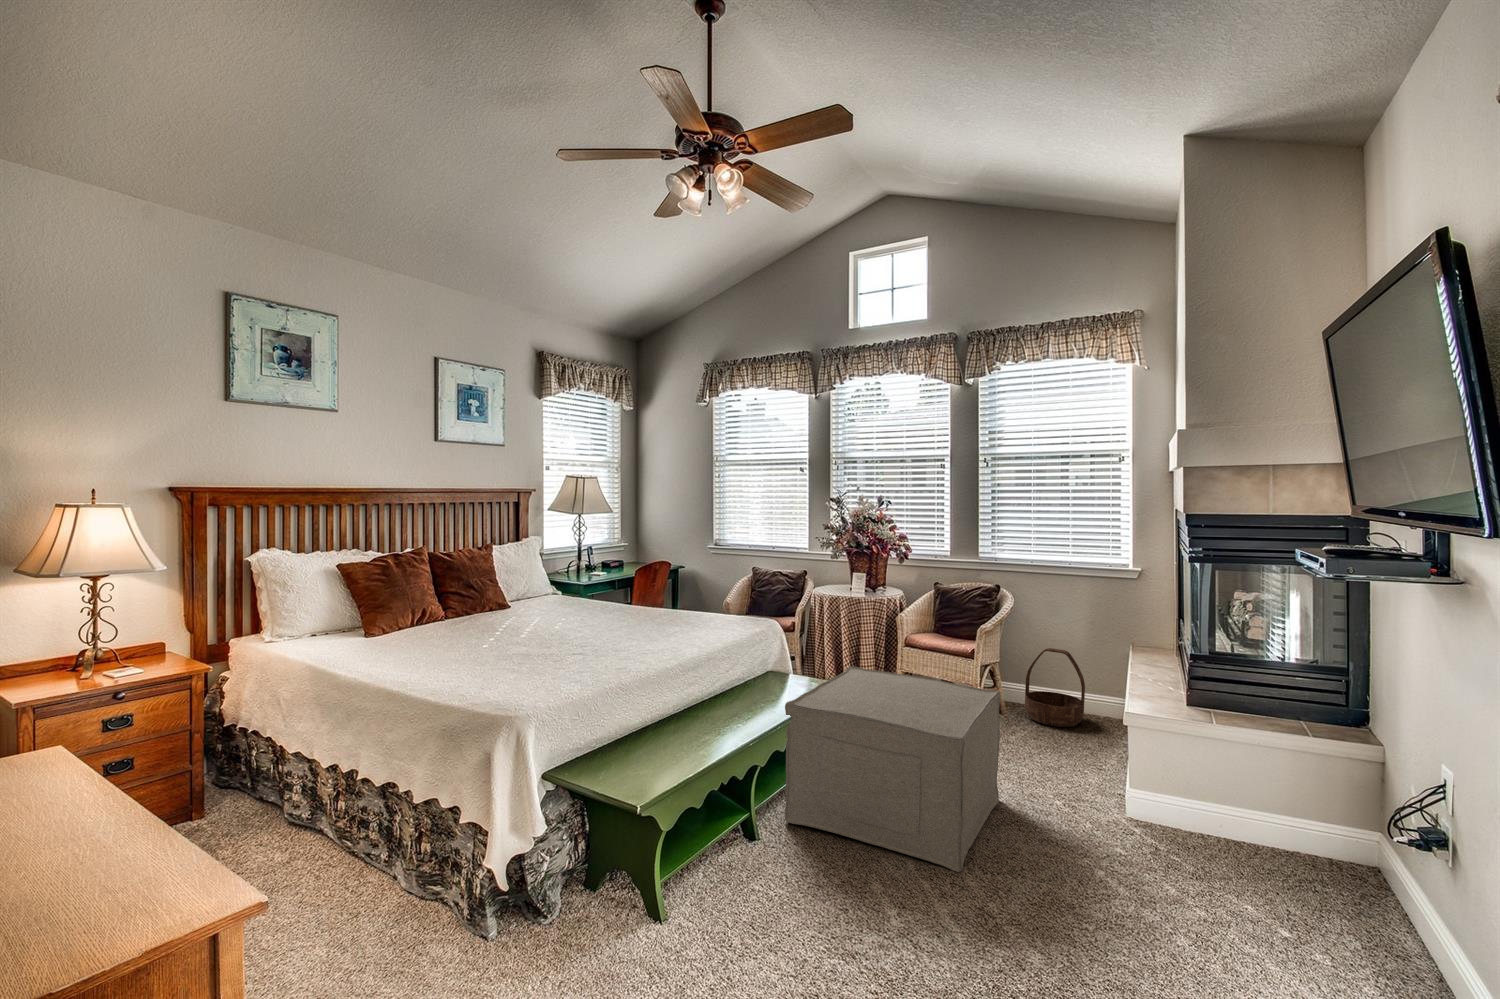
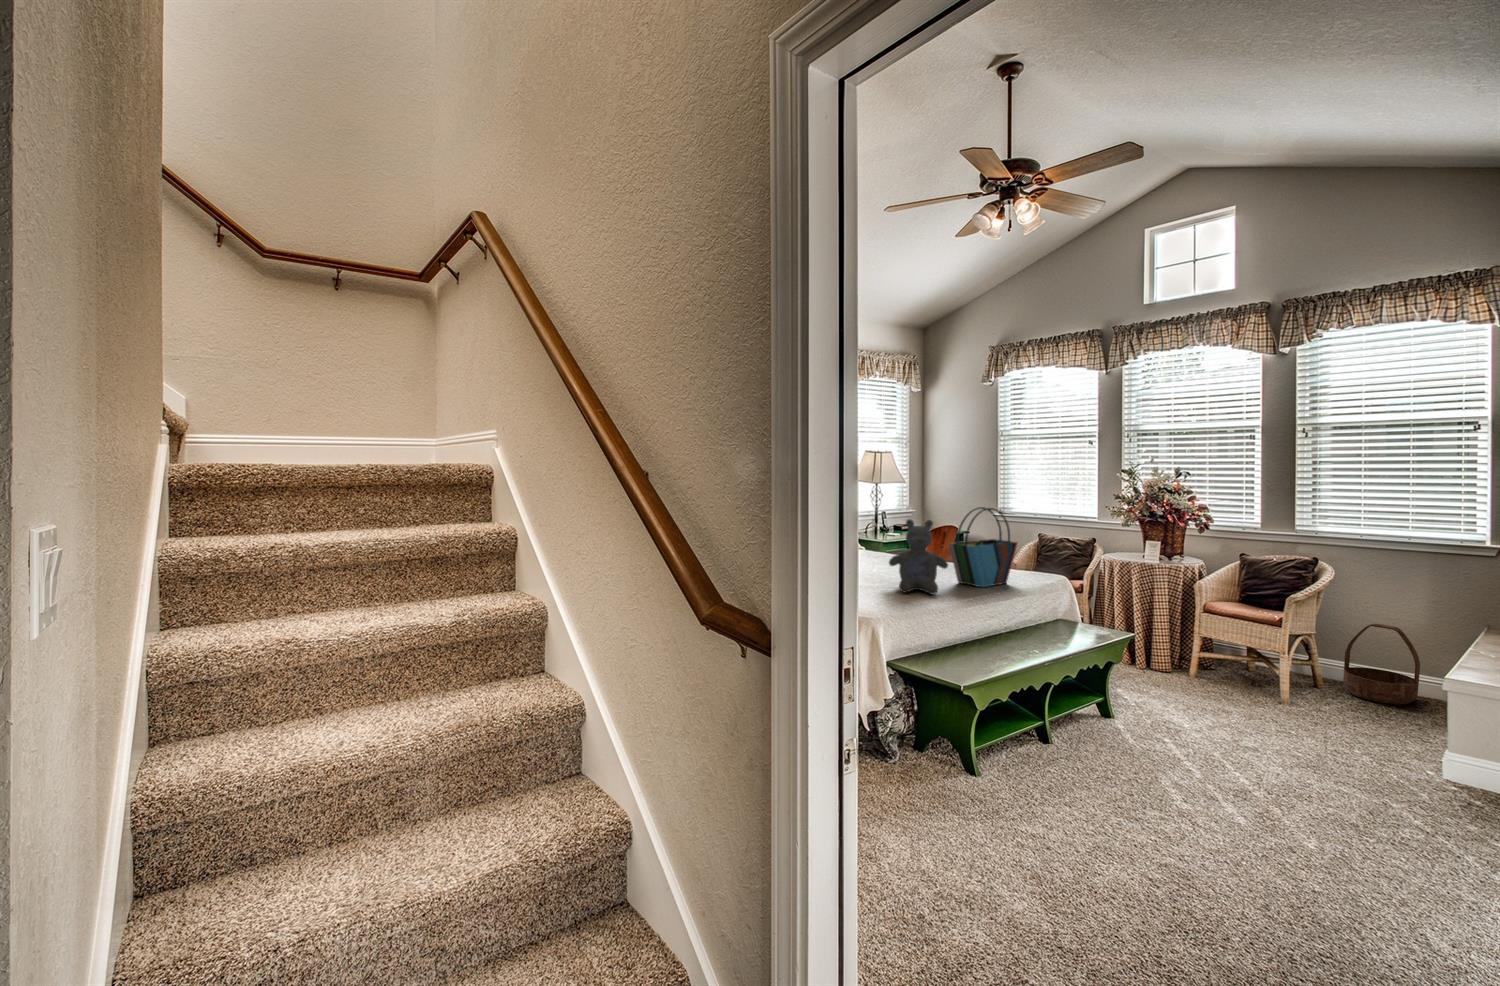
tote bag: none [631,540,715,639] -> present [949,507,1017,587]
stuffed bear: none [551,557,628,654] -> present [889,519,948,594]
ottoman: present [785,666,1001,872] -> none [1085,622,1306,795]

